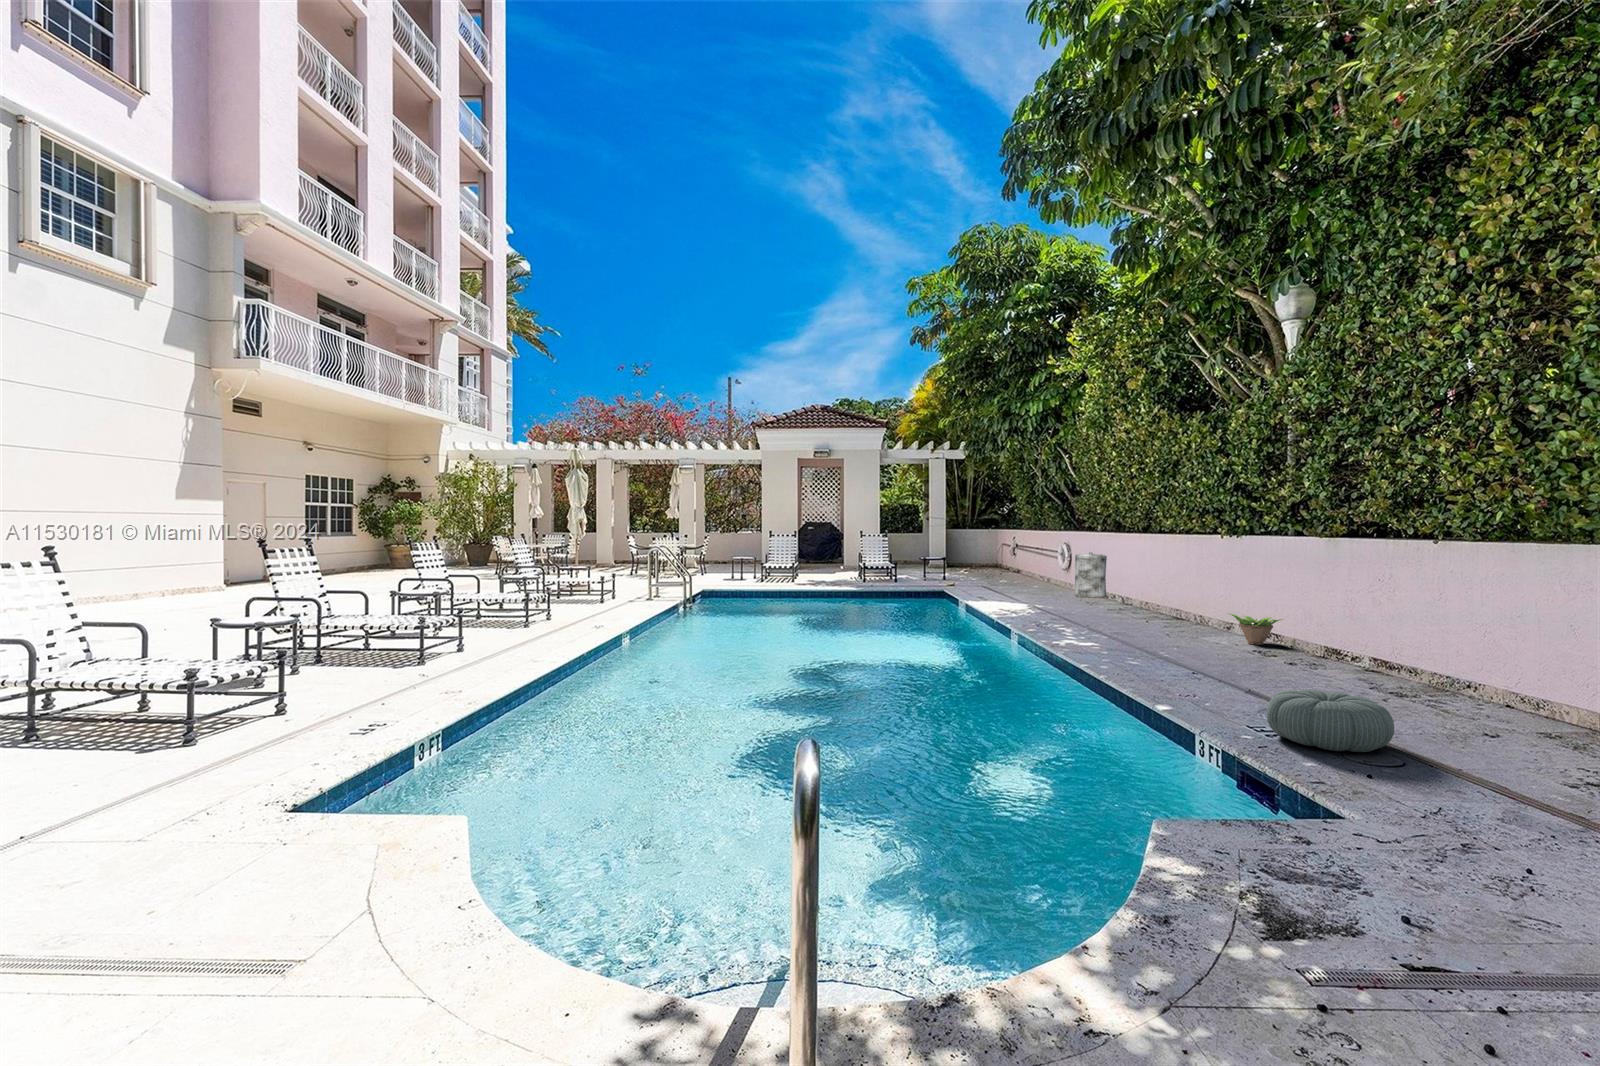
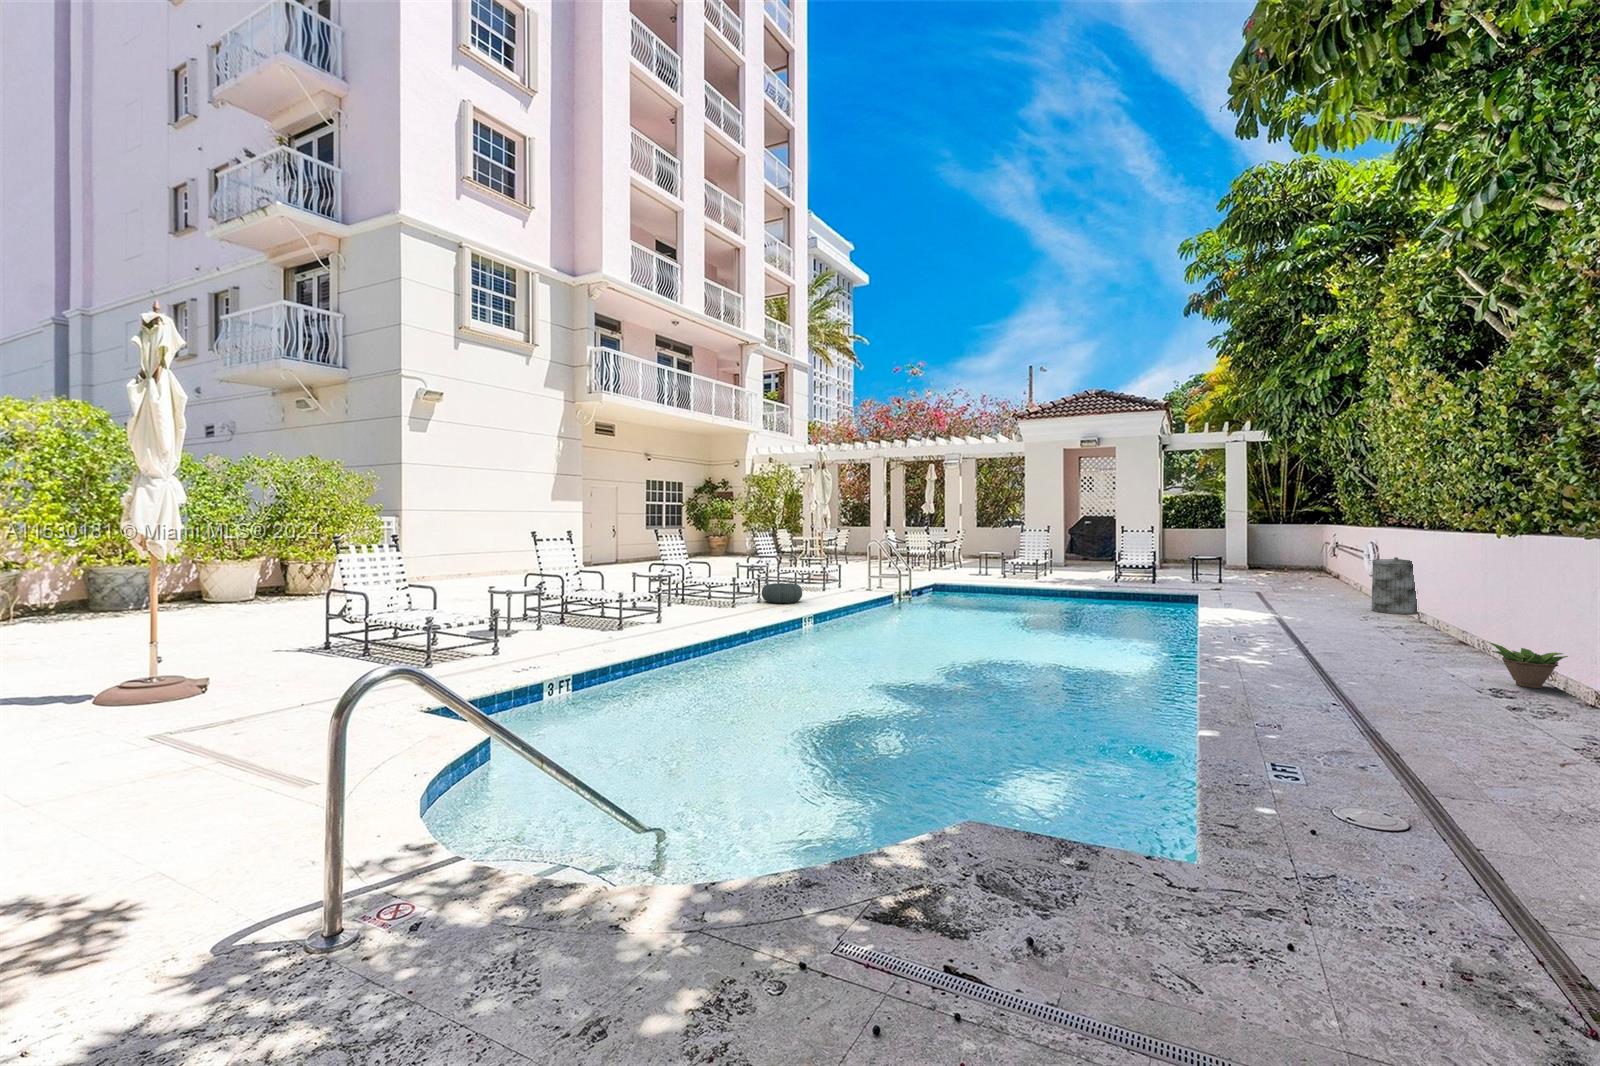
pouf: present [1266,689,1394,752] -> present [762,583,802,603]

